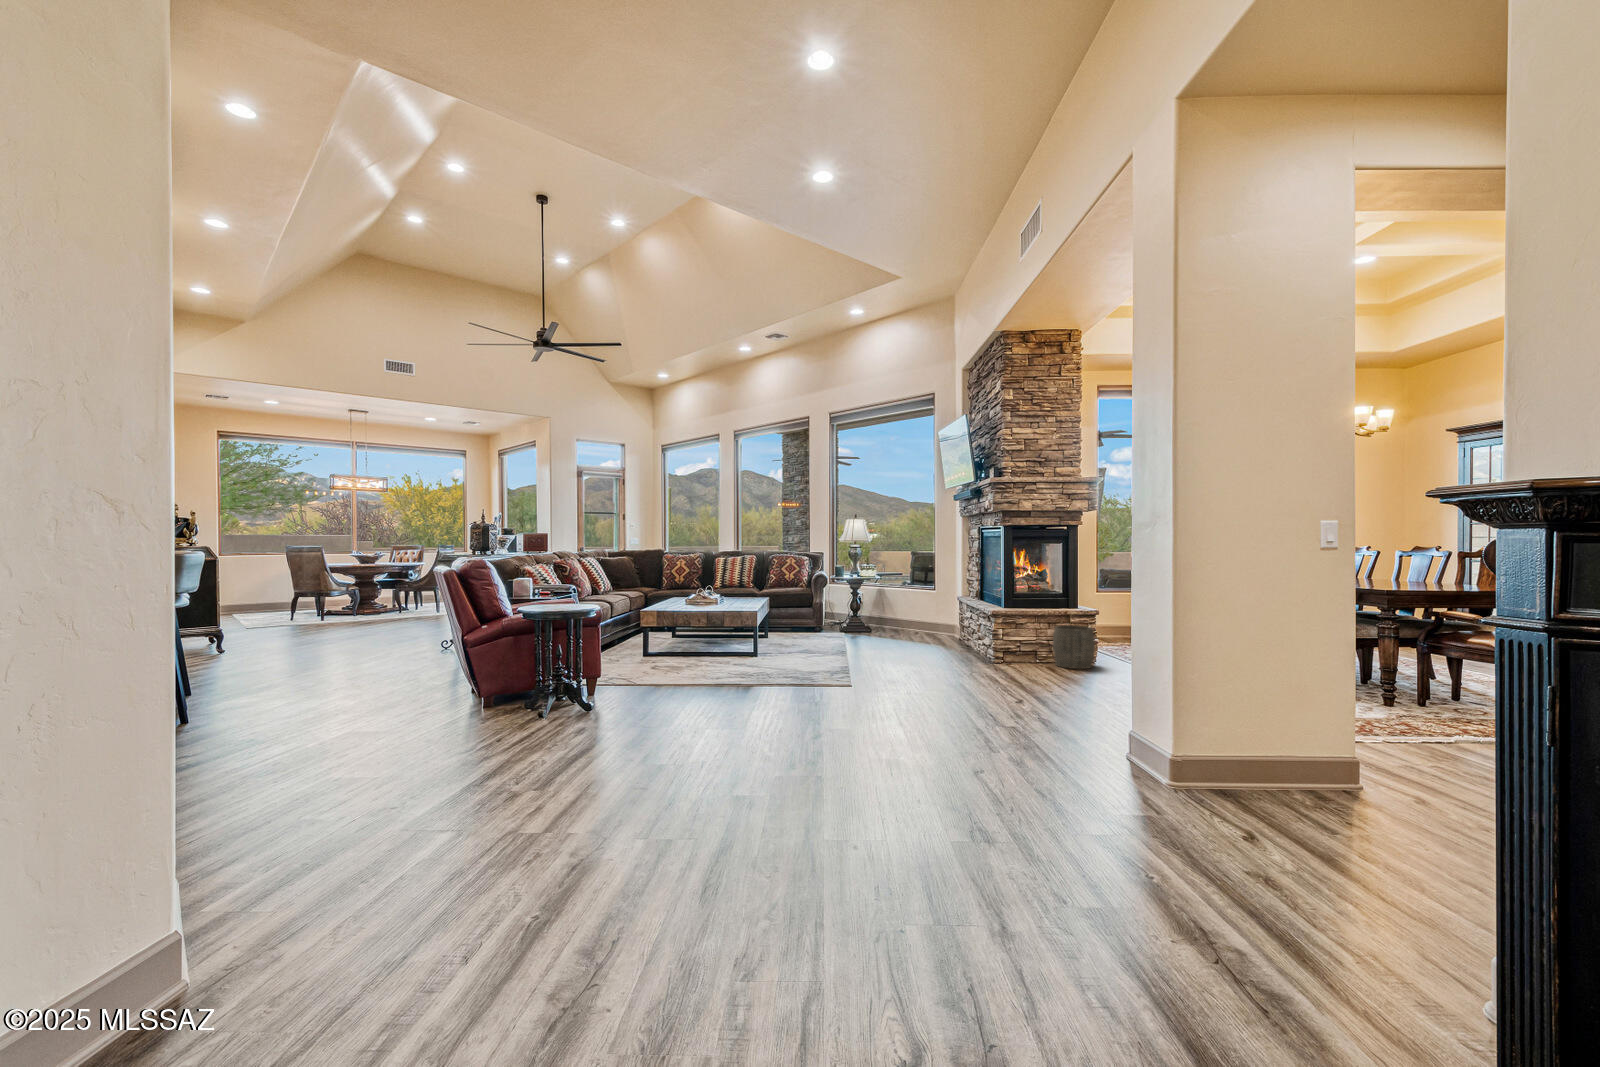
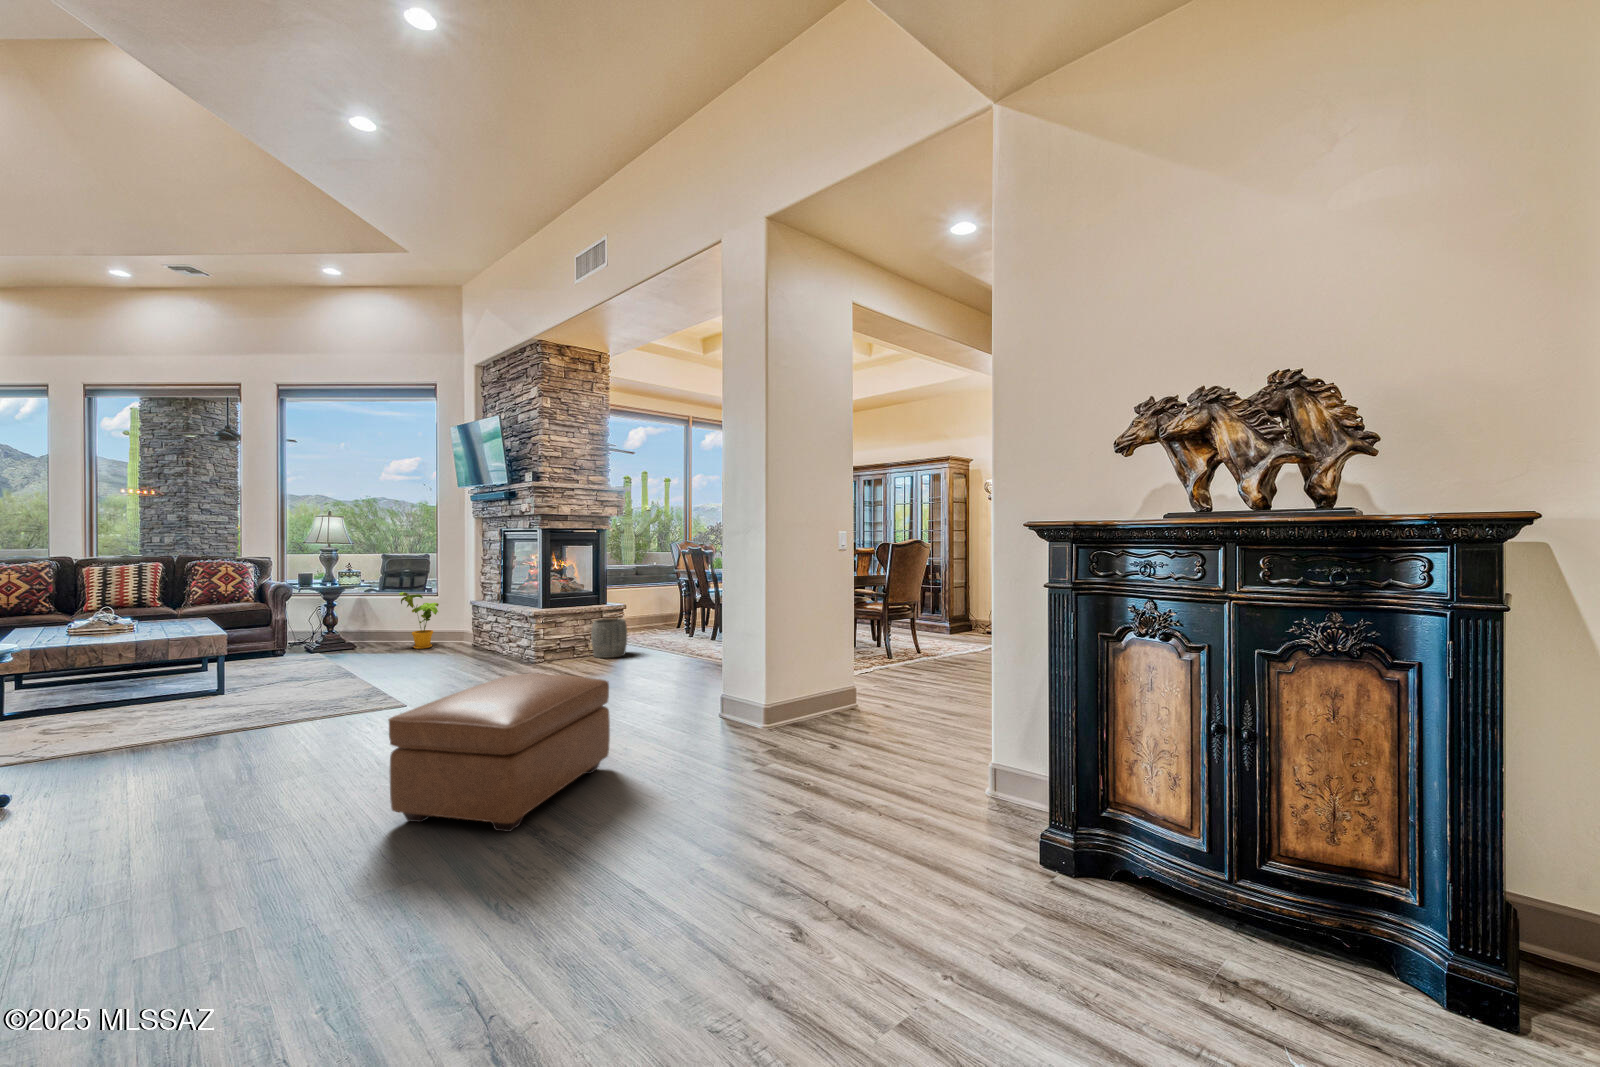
house plant: none [900,583,934,635] -> present [399,592,439,649]
ottoman: none [752,660,950,800] -> present [388,674,610,832]

